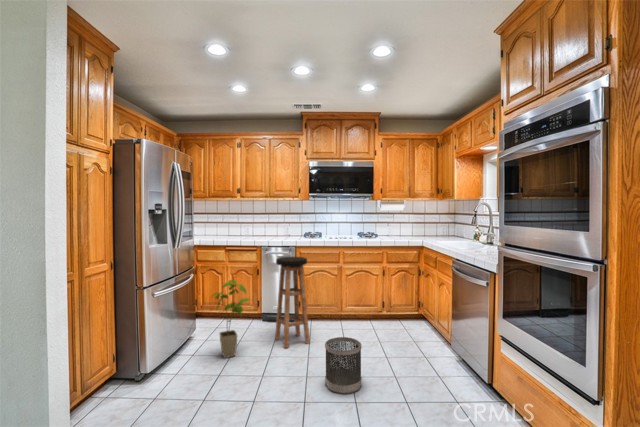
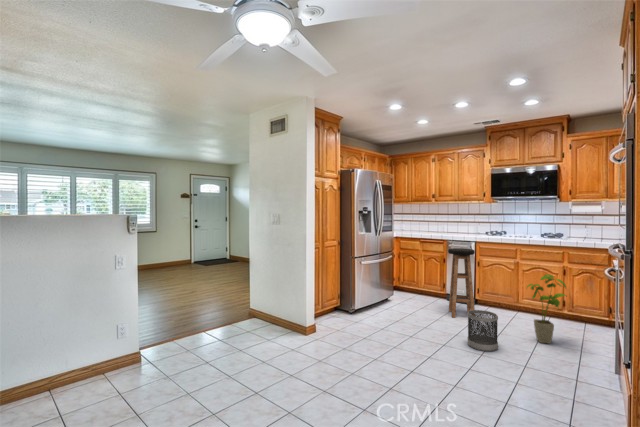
house plant: present [212,280,249,358] -> present [527,274,566,344]

